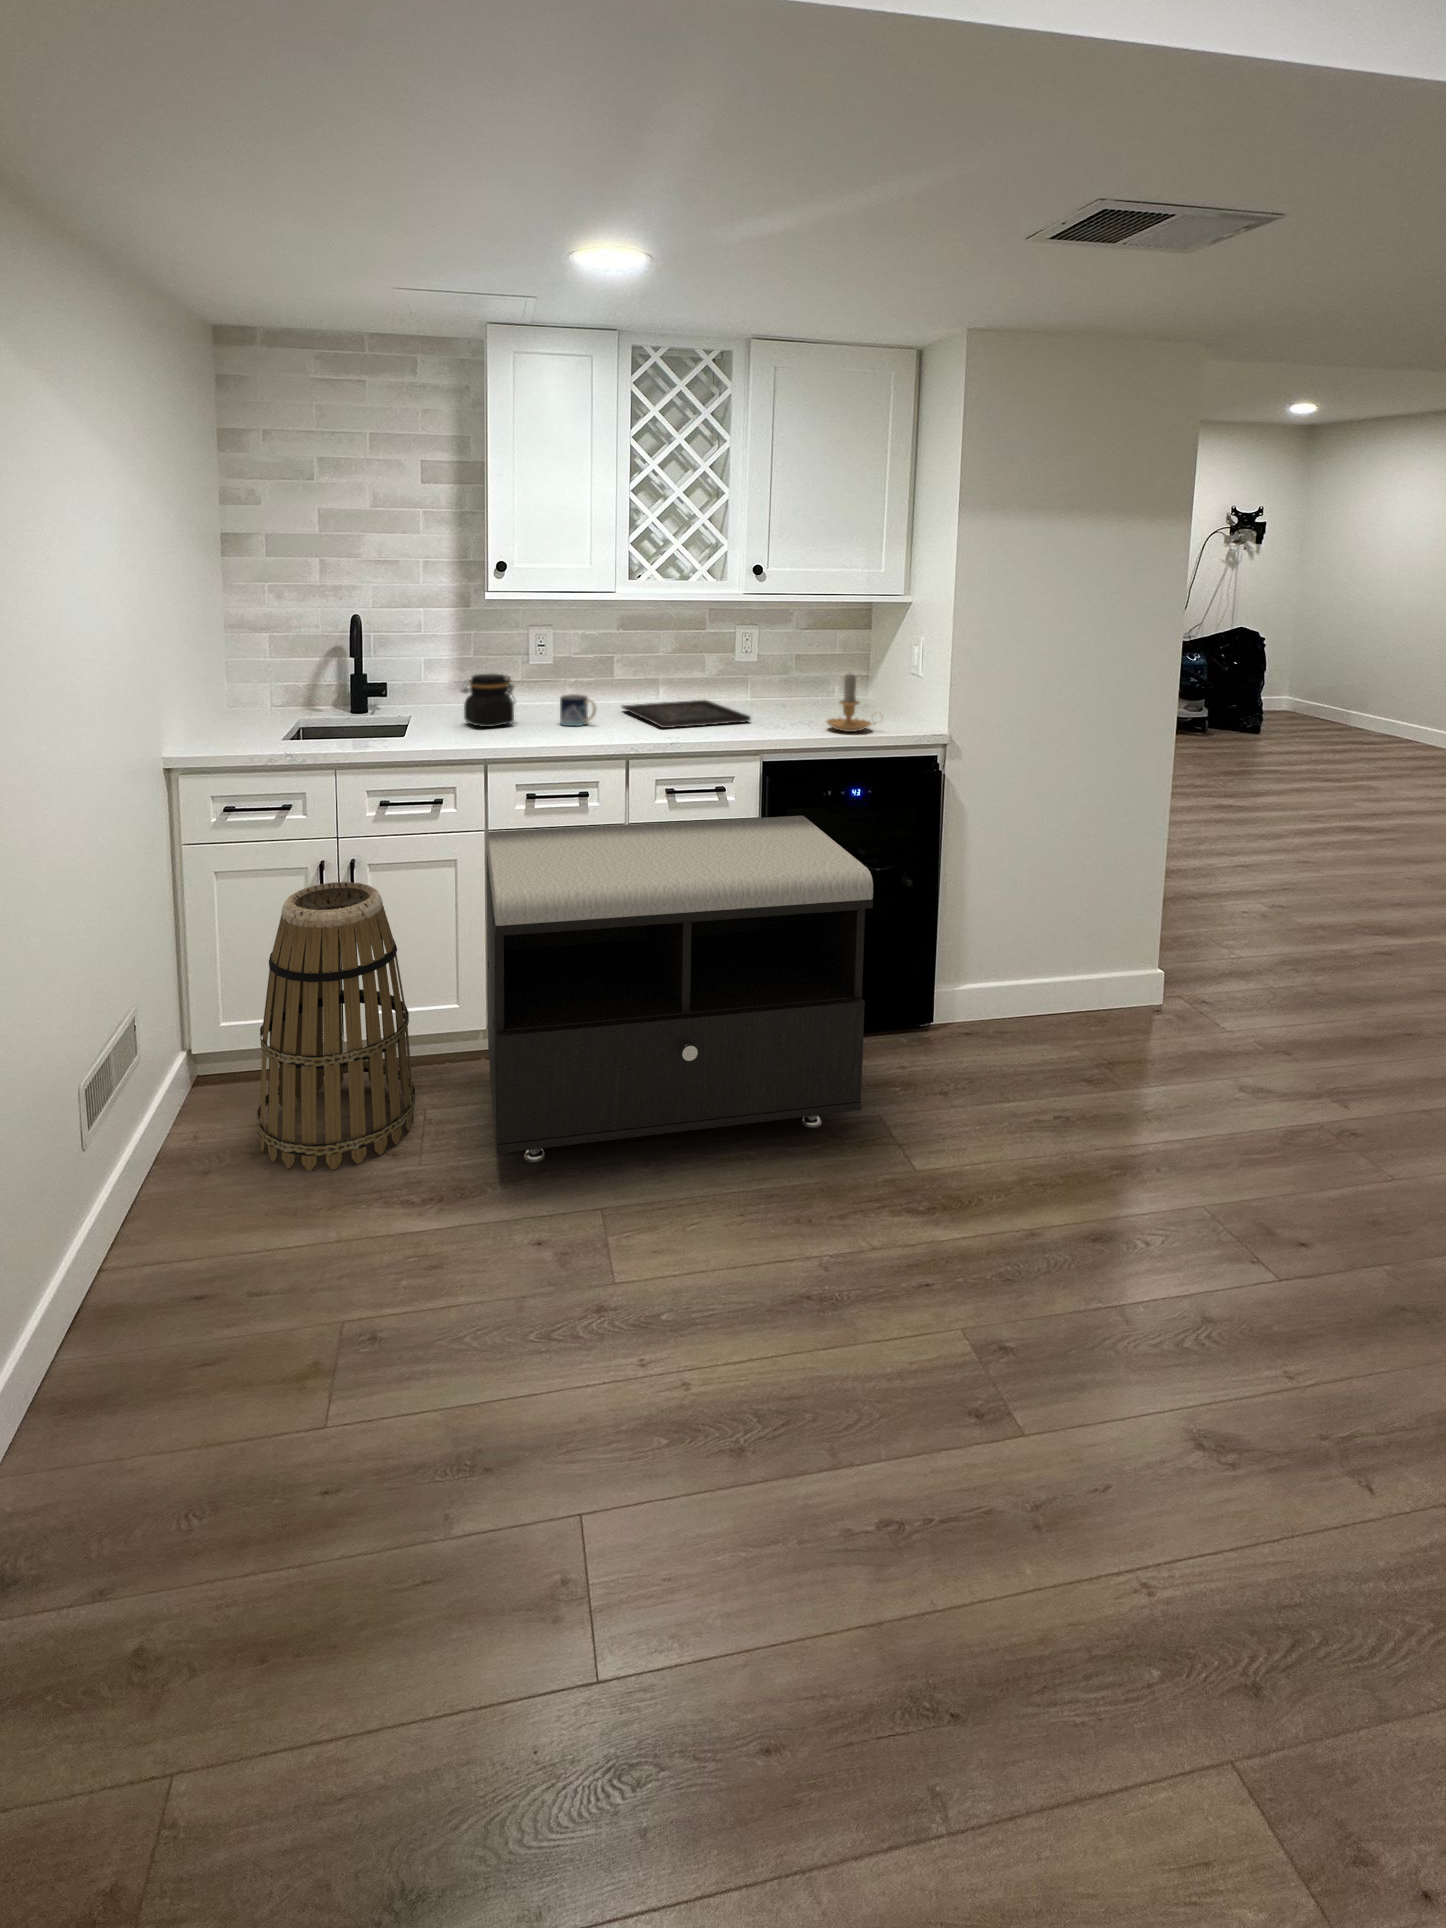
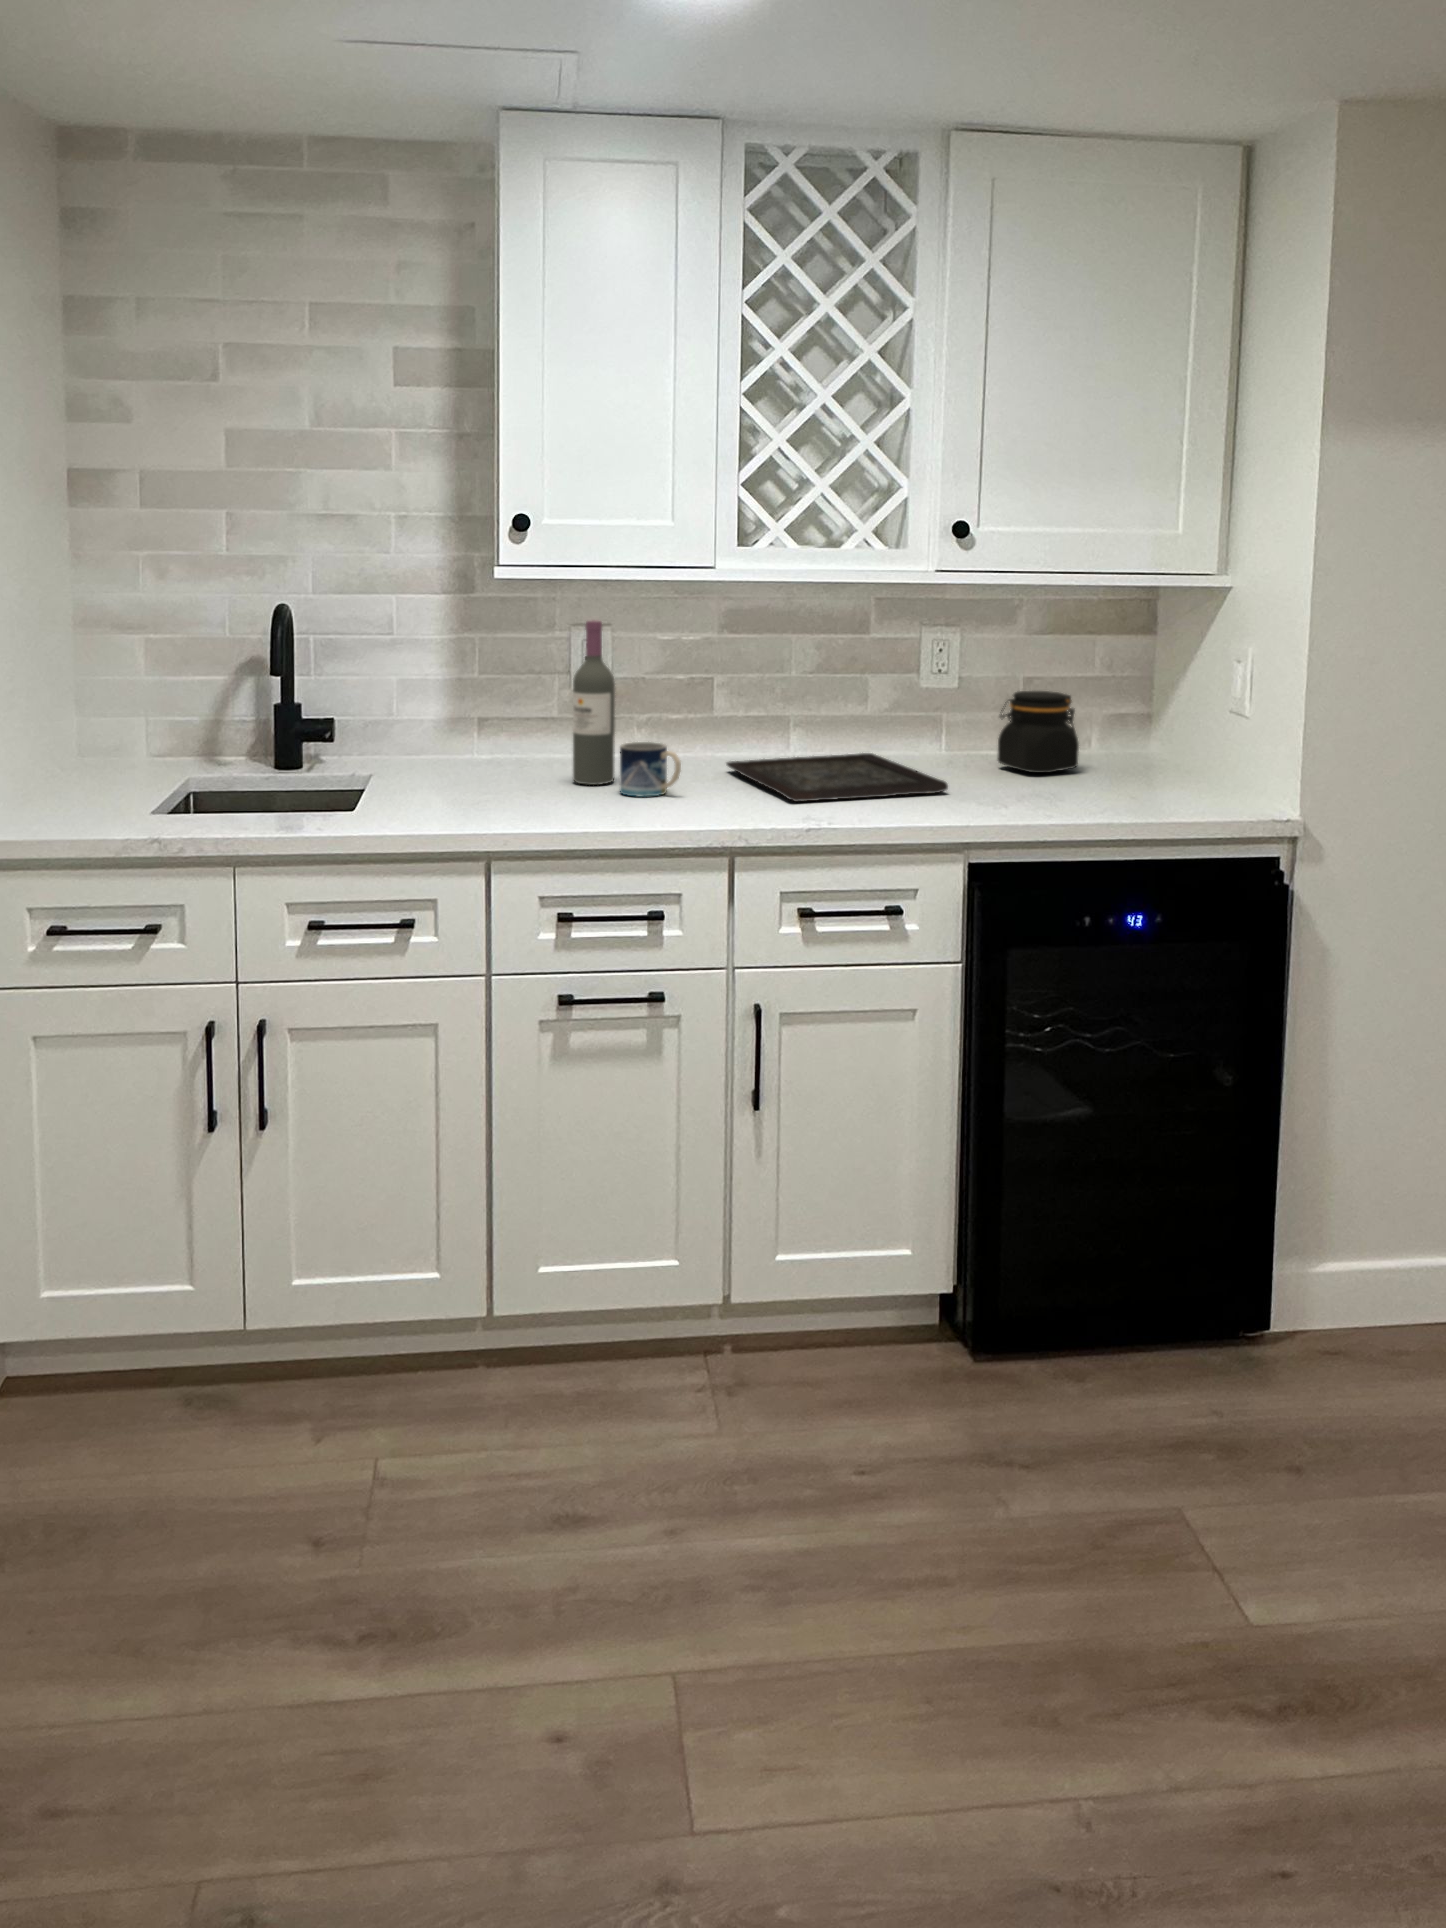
wine bottle: none [531,623,556,720] -> present [573,620,615,785]
jar: present [461,674,515,727] -> present [998,691,1079,773]
candle: present [826,674,883,732] -> none [1079,705,1181,811]
storage bench: present [487,816,873,1162] -> none [487,958,1162,1563]
basket: present [257,882,415,1171] -> none [90,1060,360,1562]

